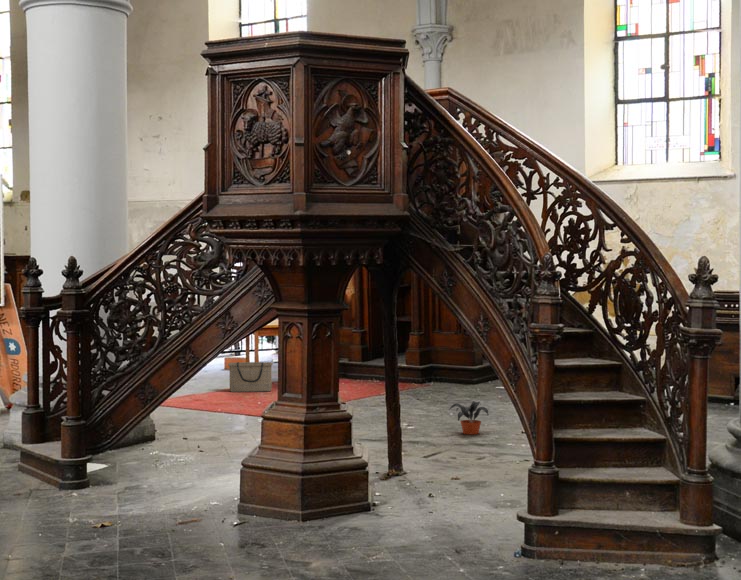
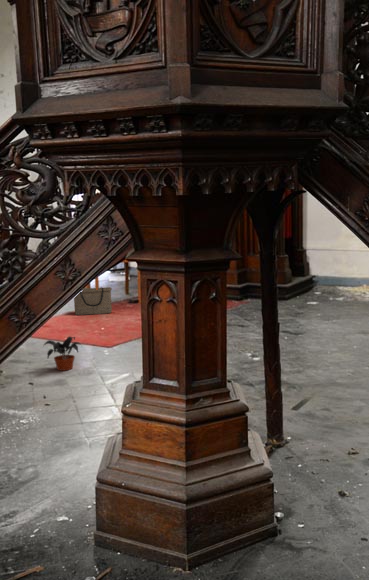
potted plant: present [450,401,488,434] -> present [44,337,80,371]

